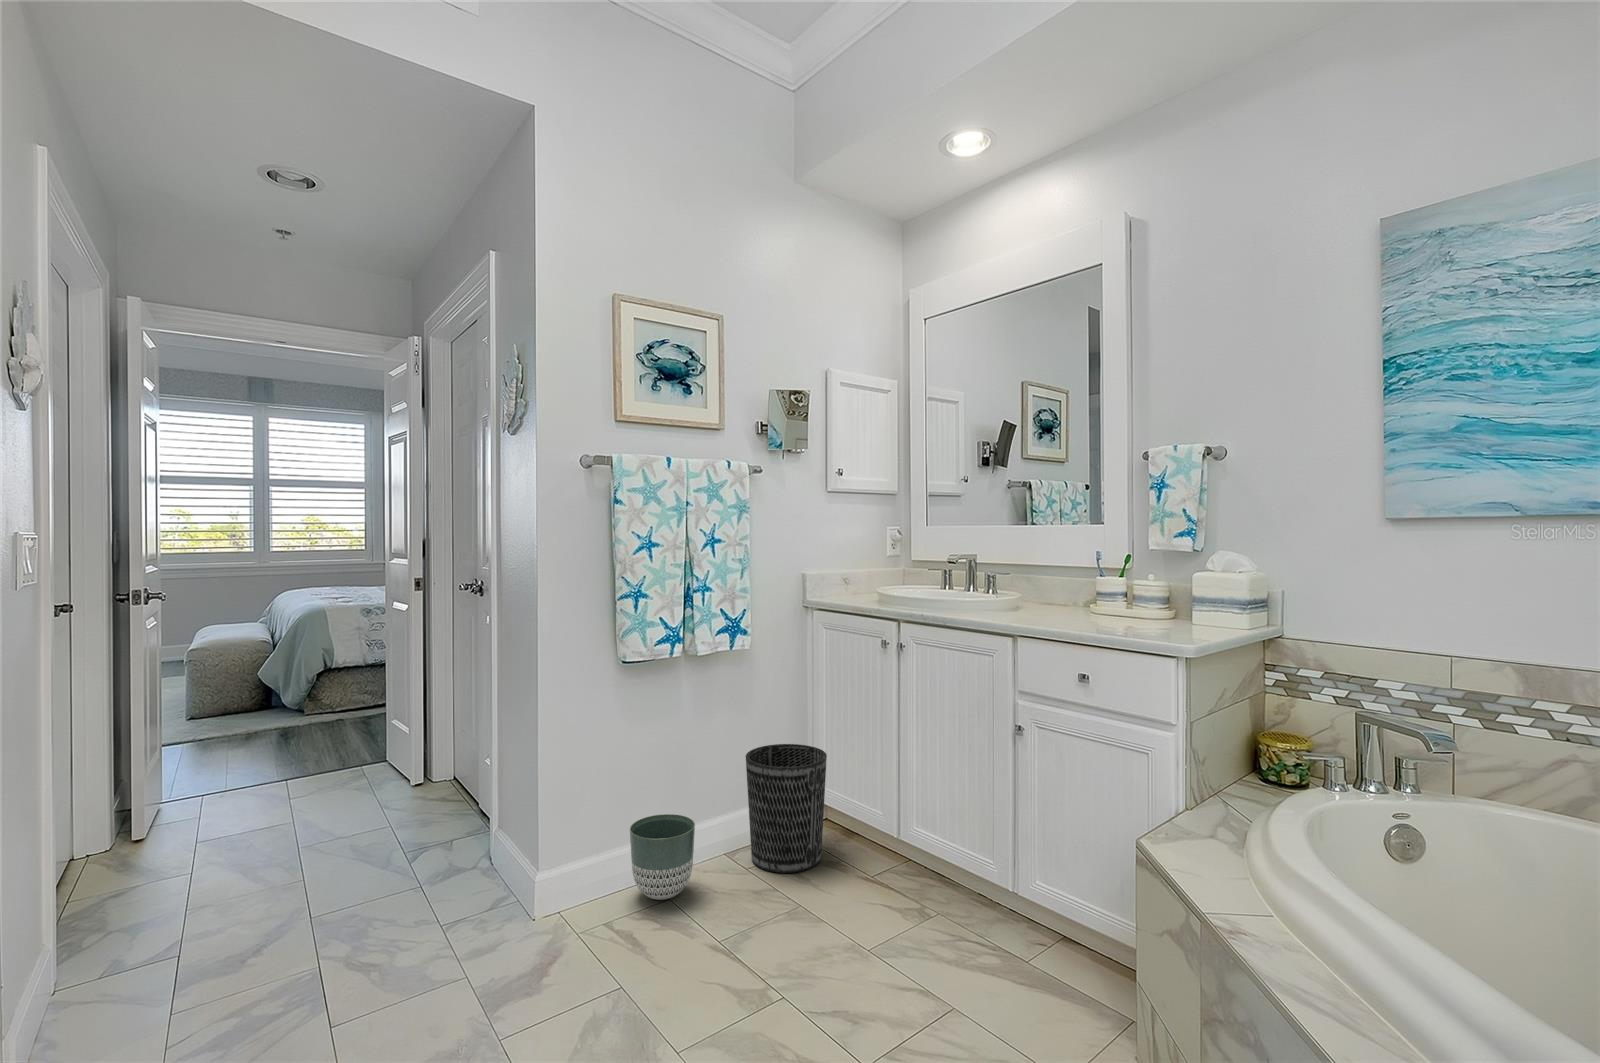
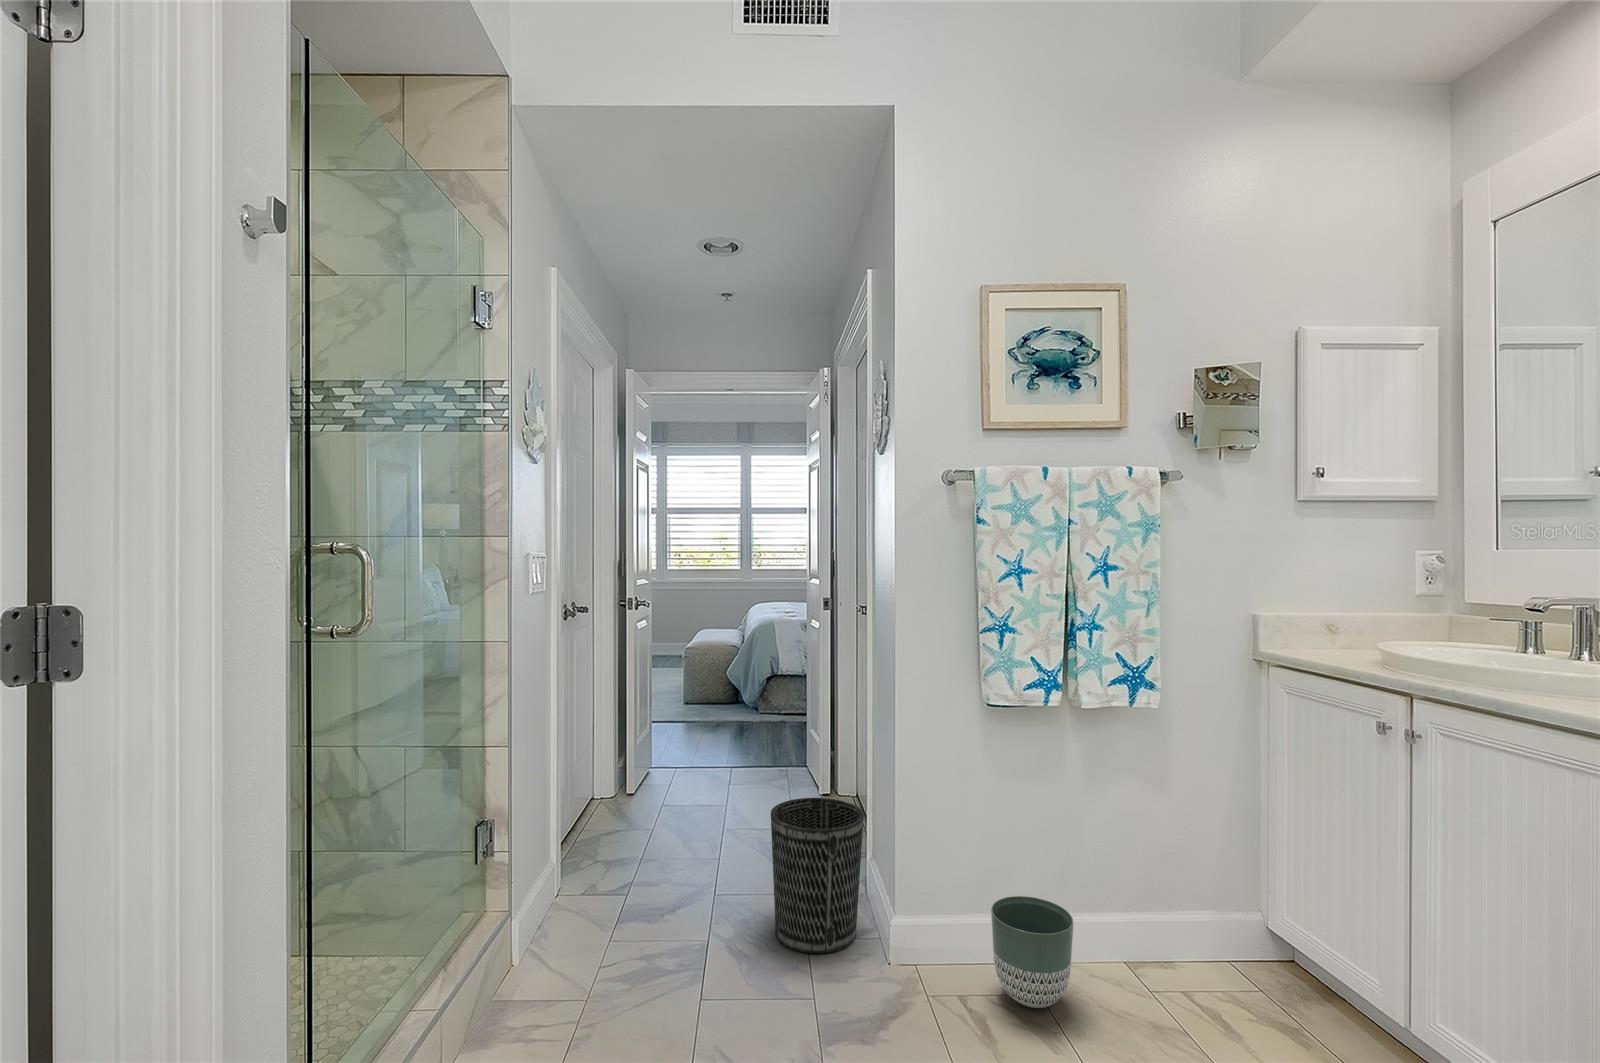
wastebasket: present [746,744,827,873] -> present [771,798,864,954]

